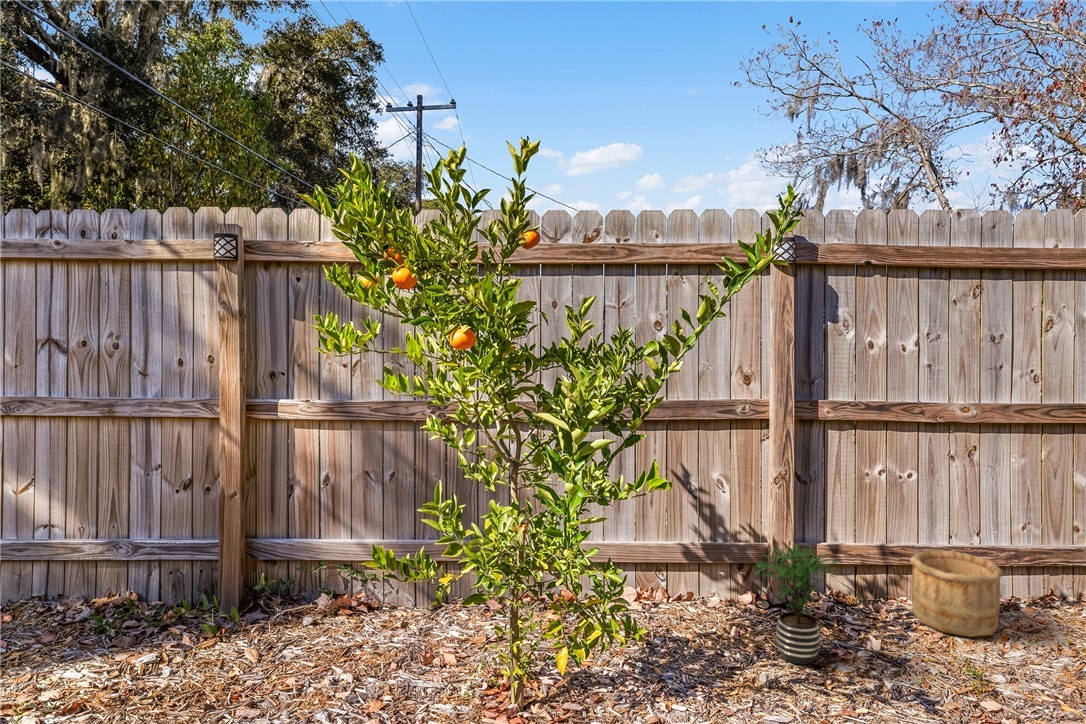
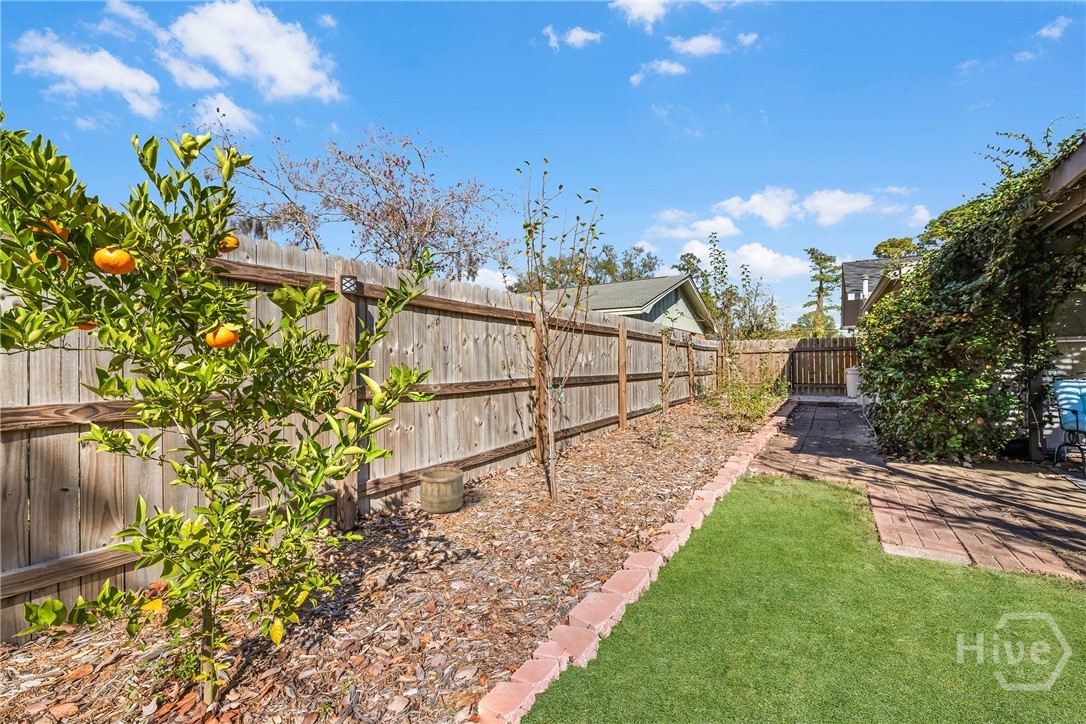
potted plant: present [755,544,835,664] -> none [356,480,414,563]

